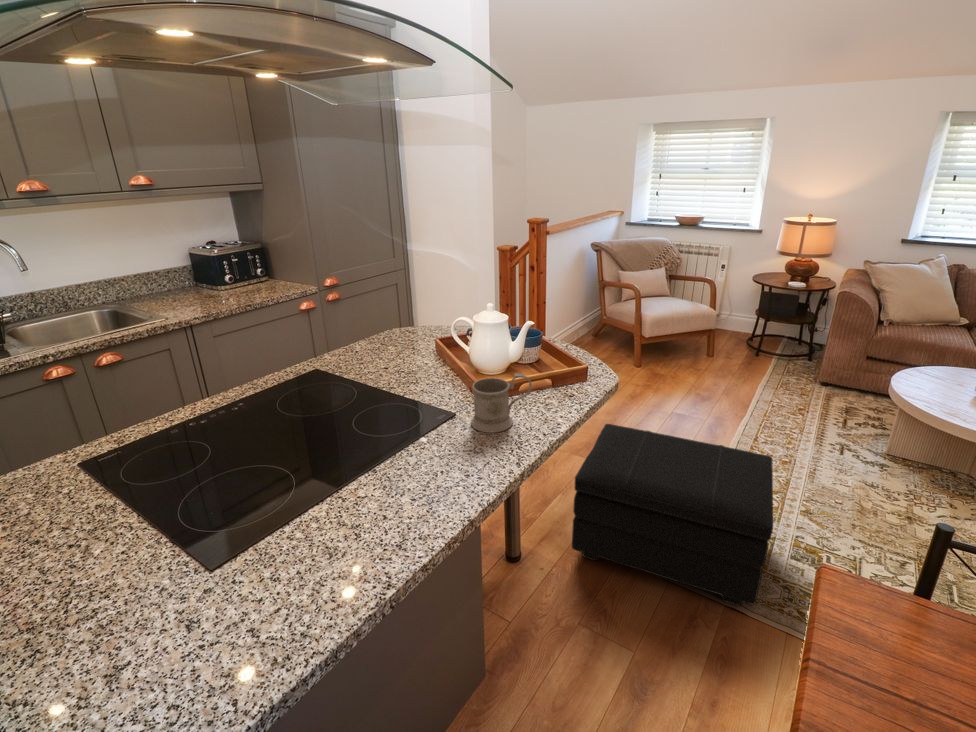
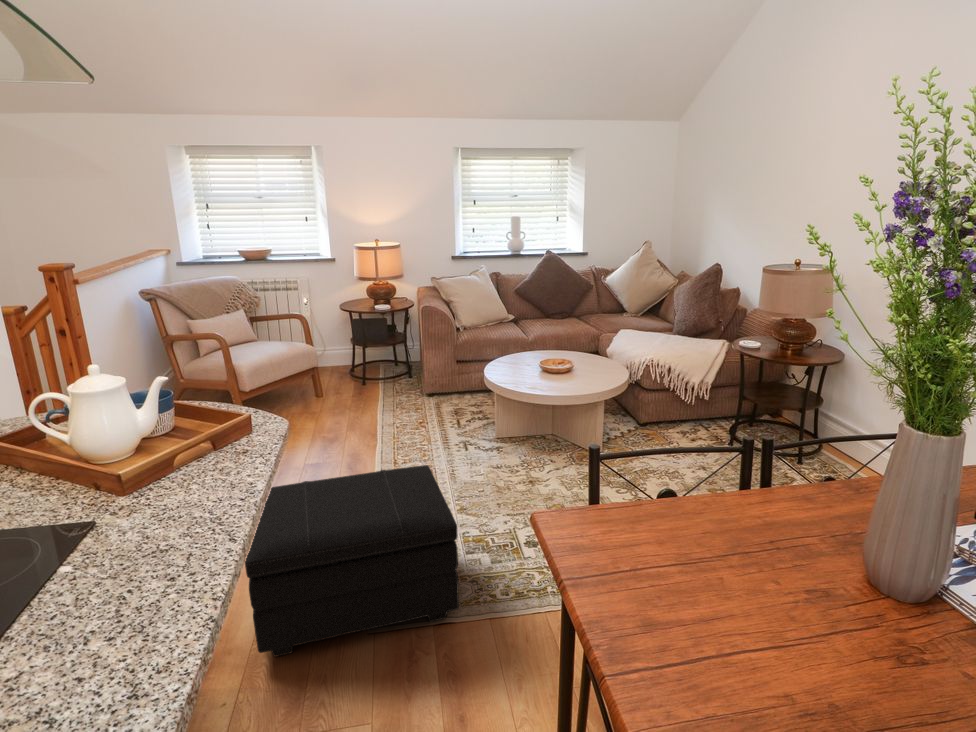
mug: present [471,373,532,433] -> none [123,434,207,526]

